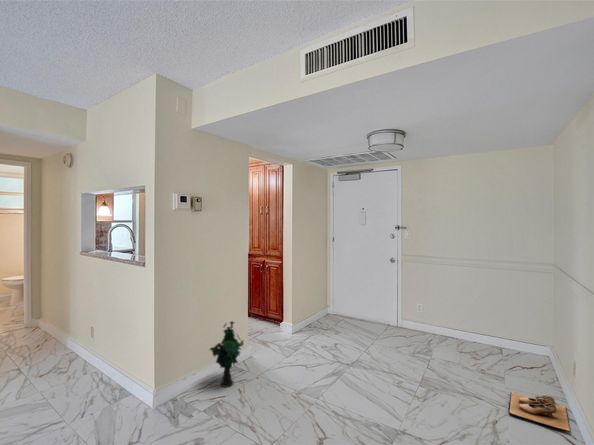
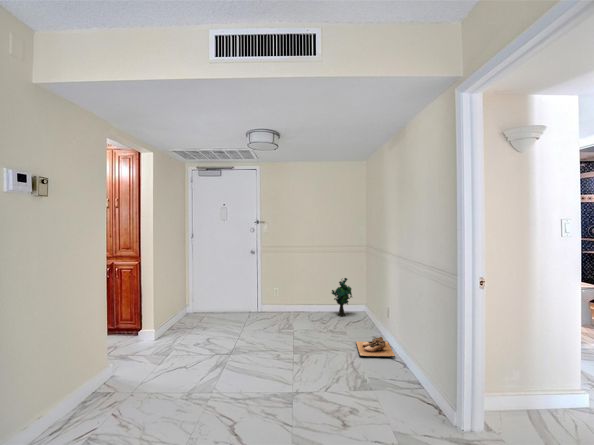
decorative plant: present [210,322,244,387] -> present [332,278,352,316]

